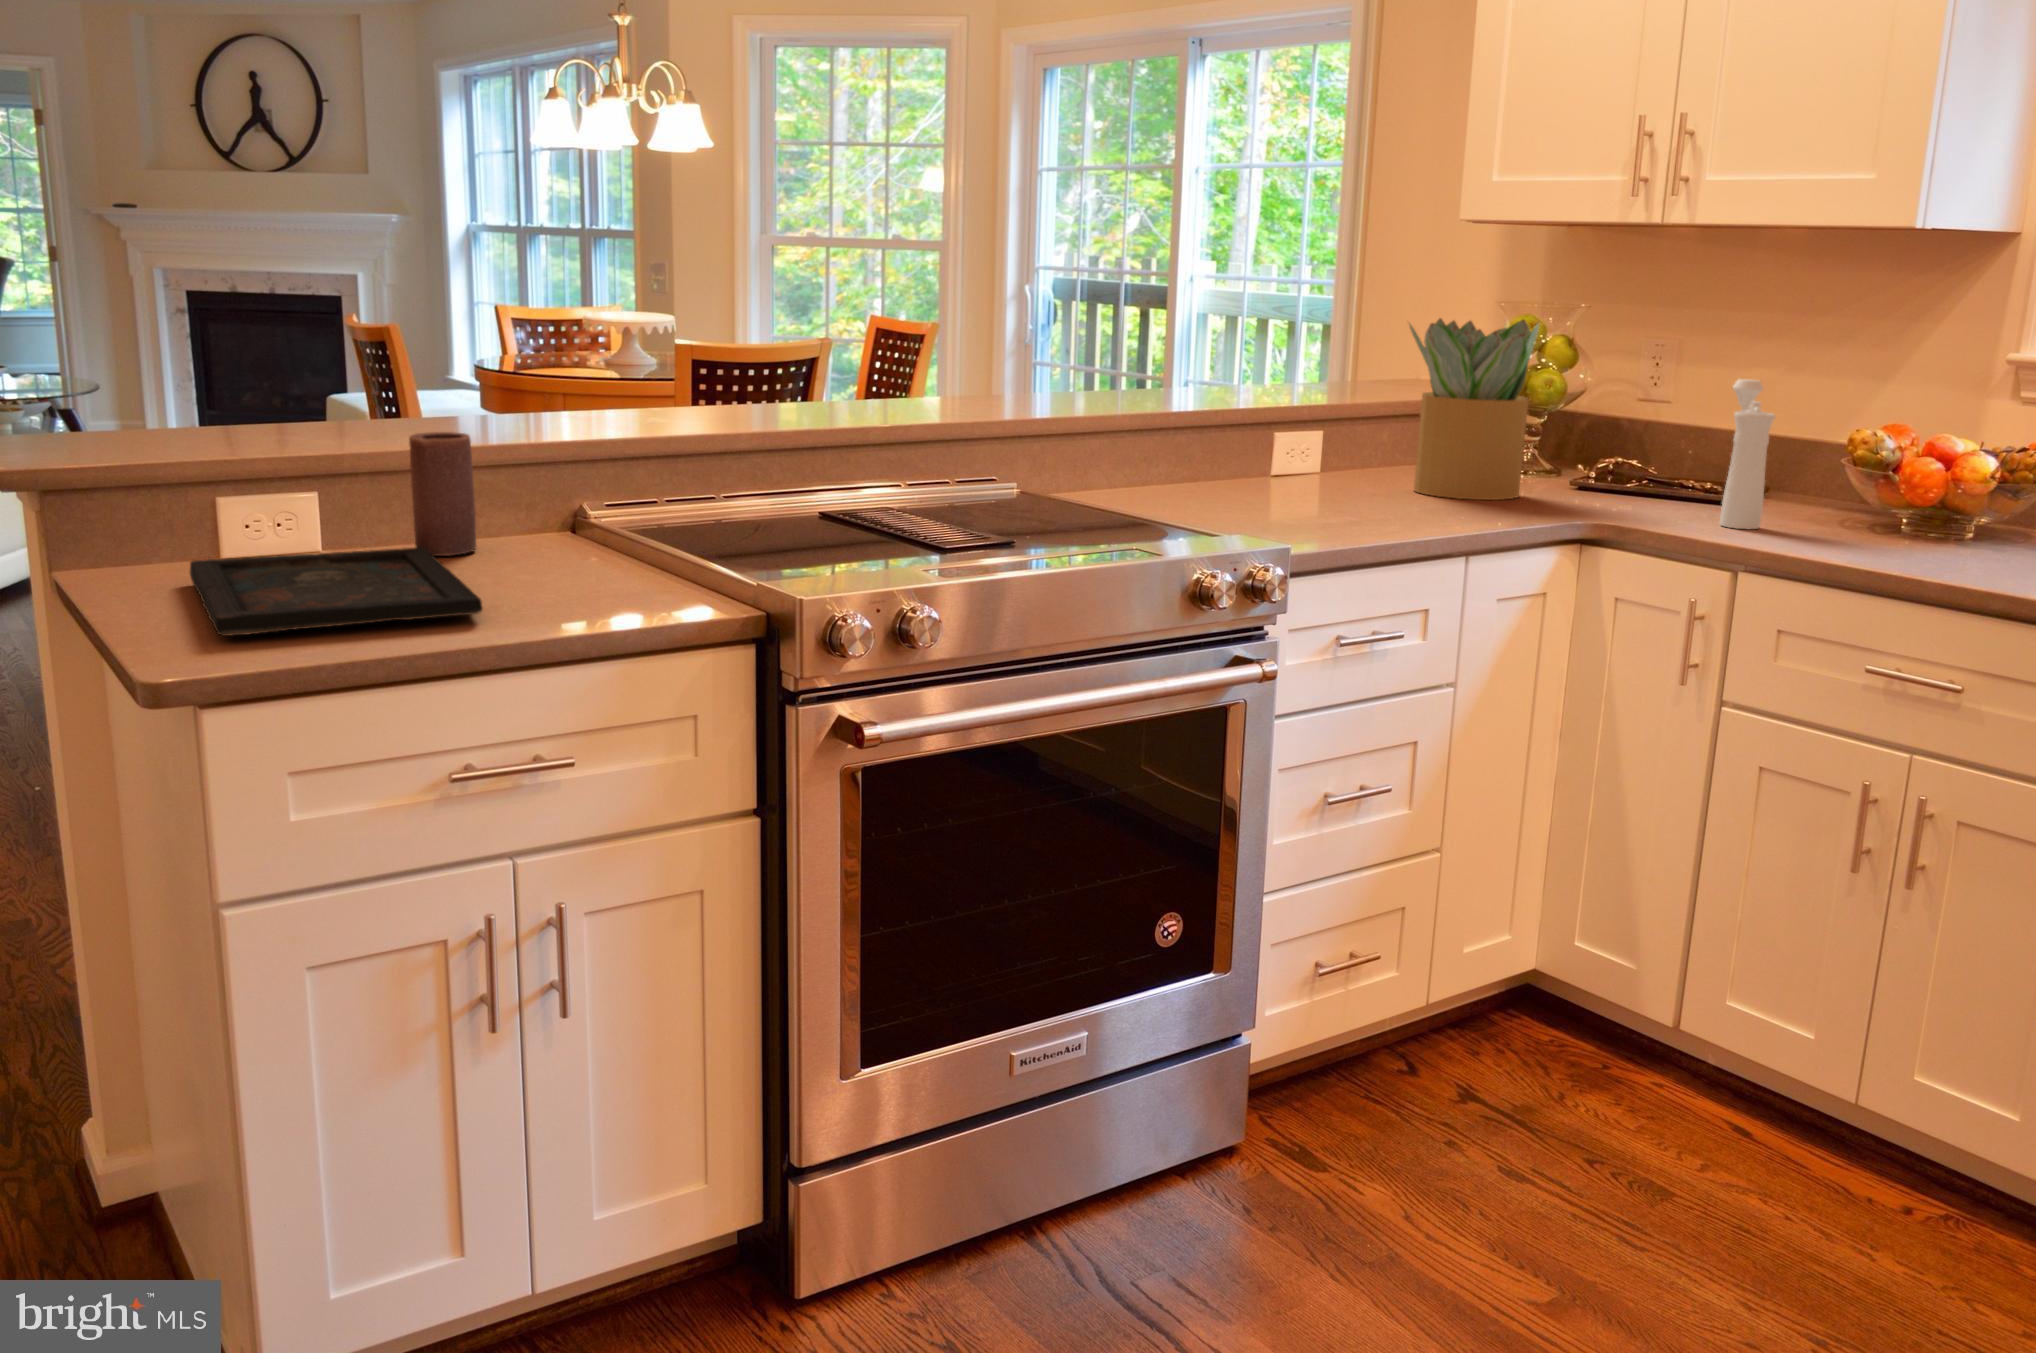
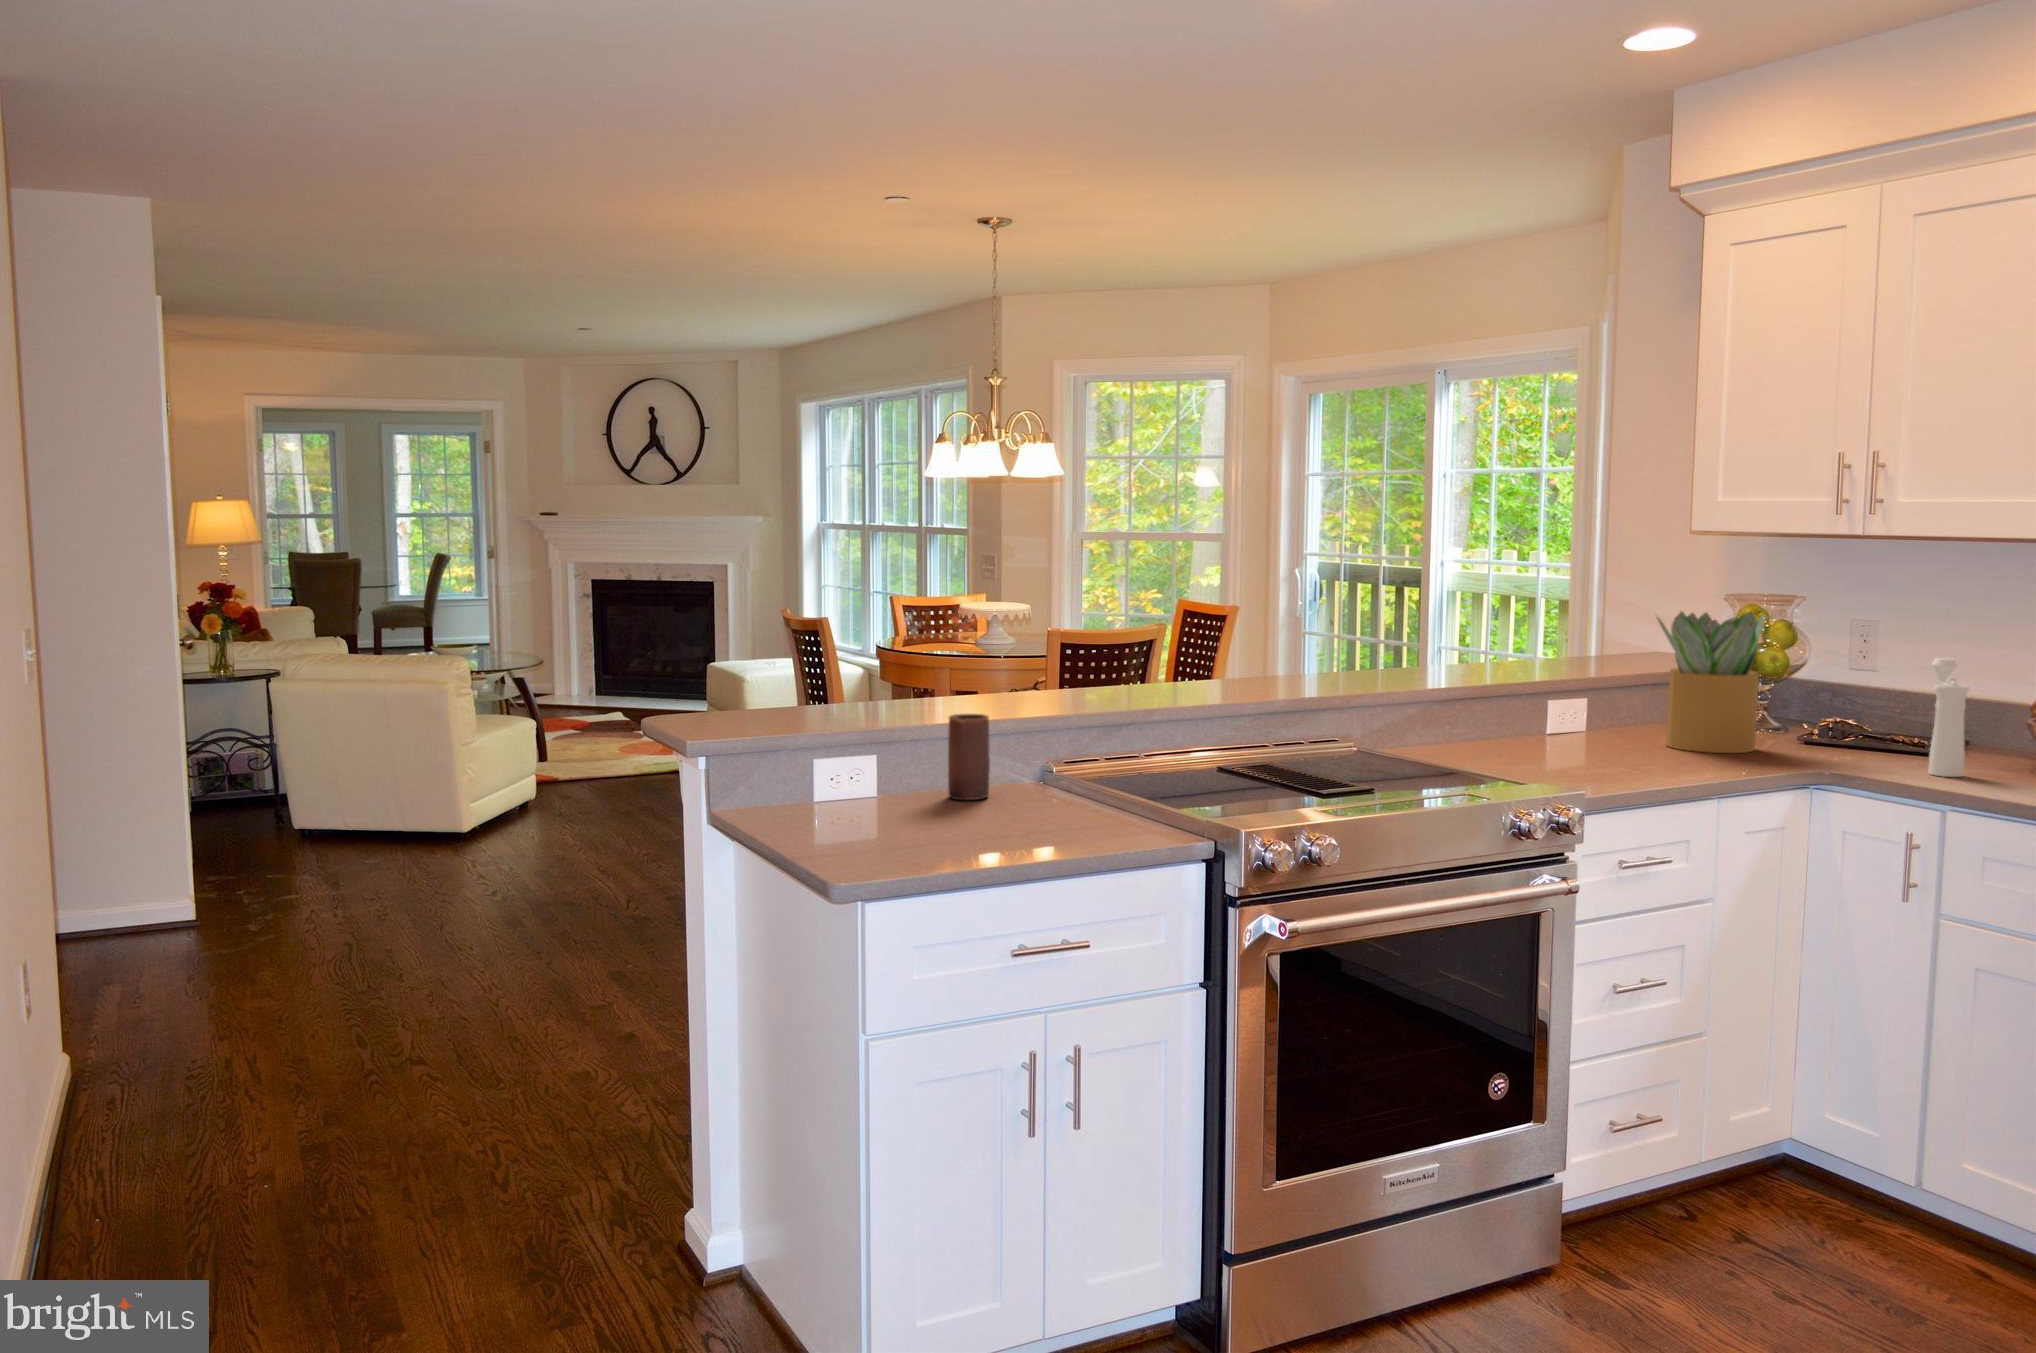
tray: present [190,547,483,636] -> none [819,795,1032,855]

